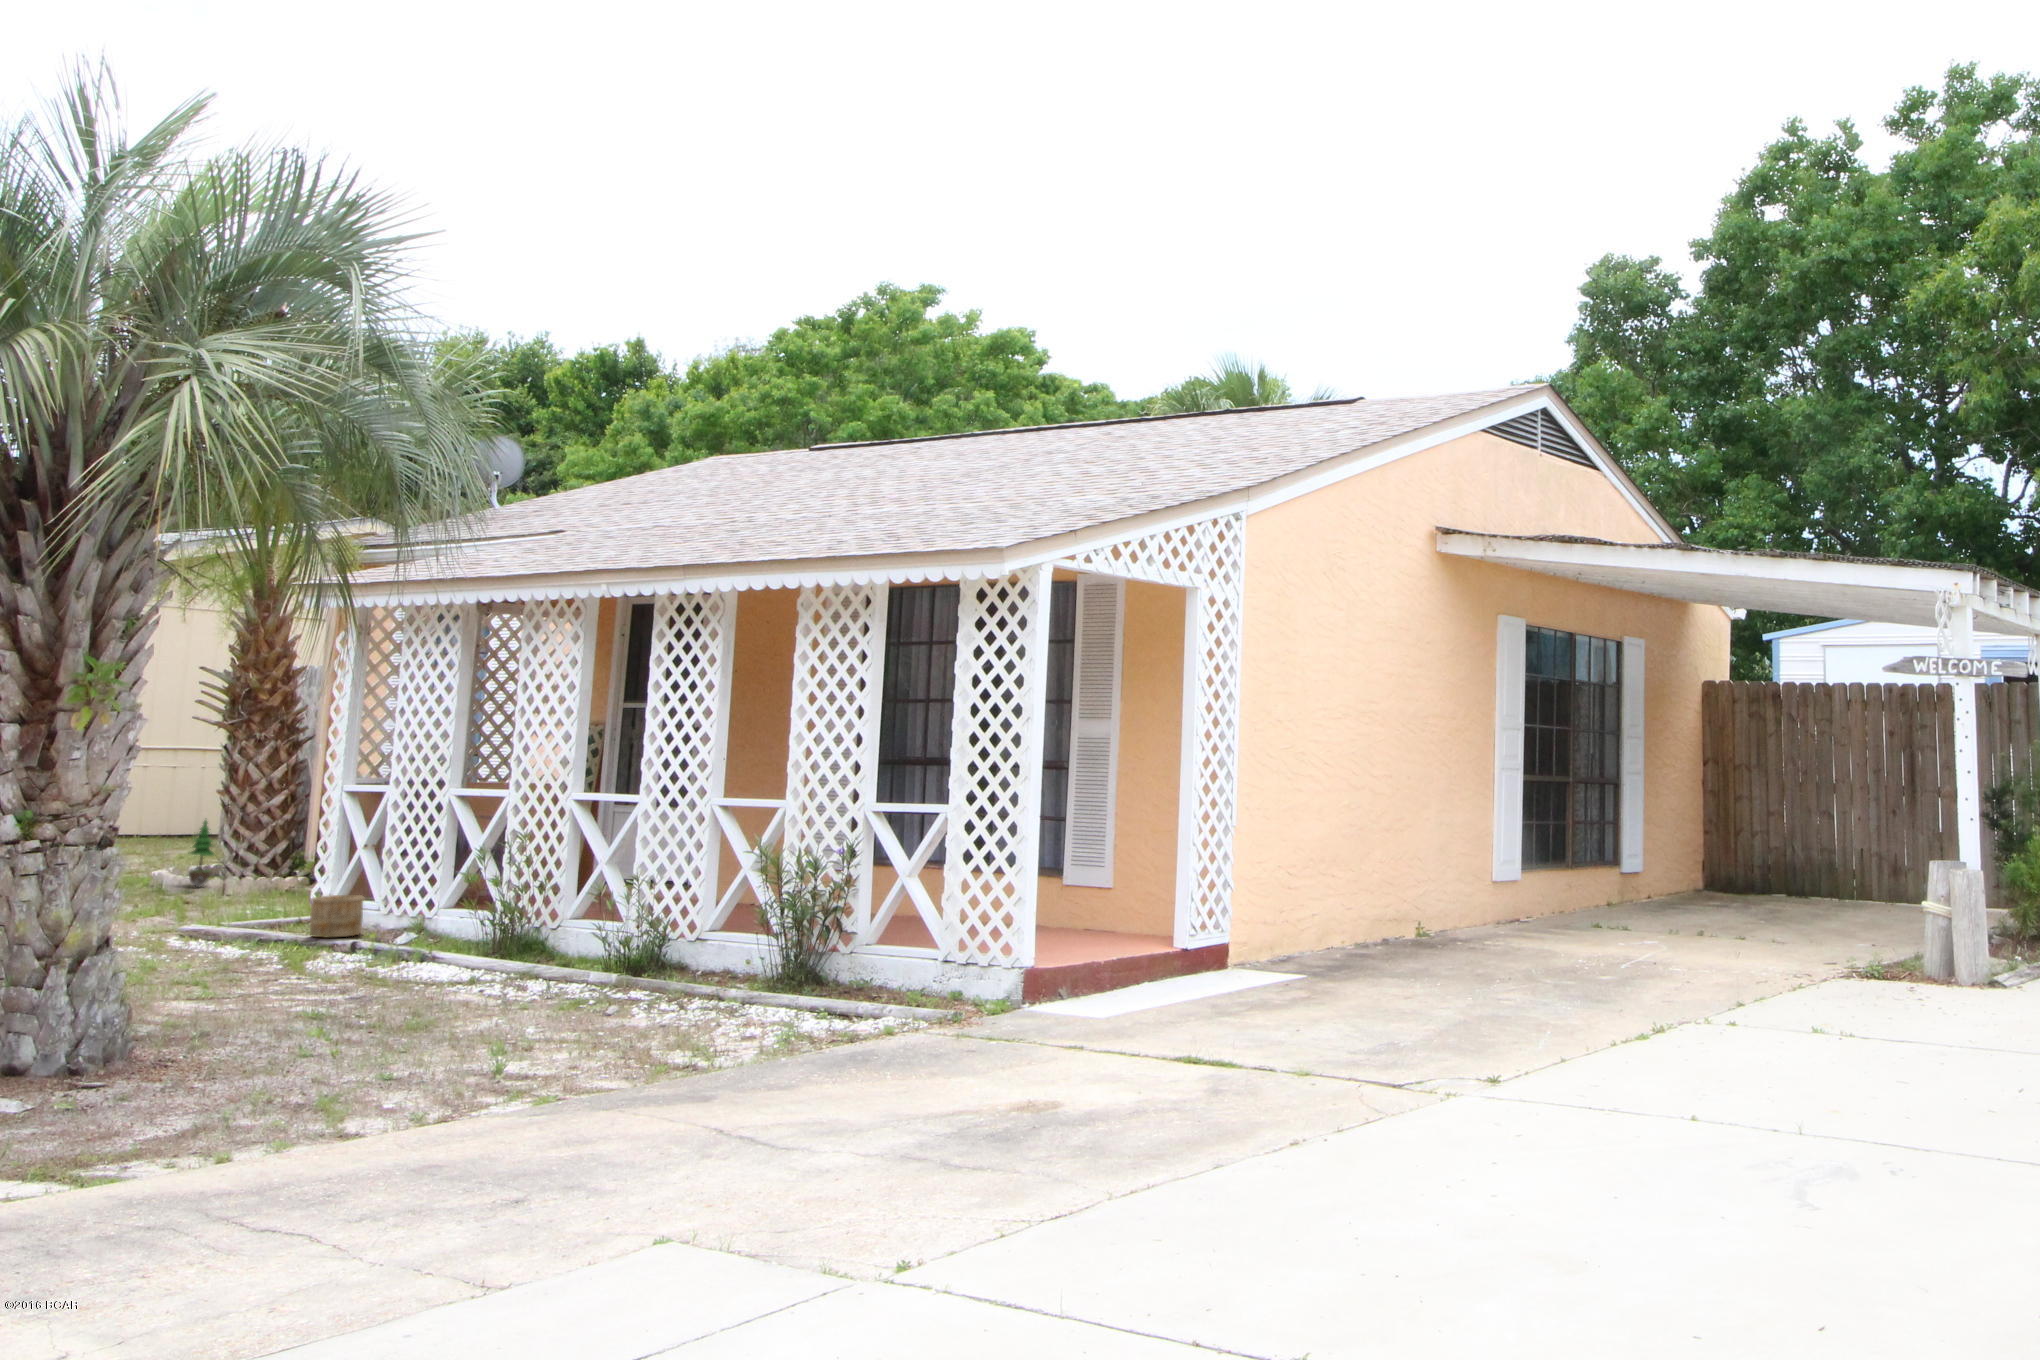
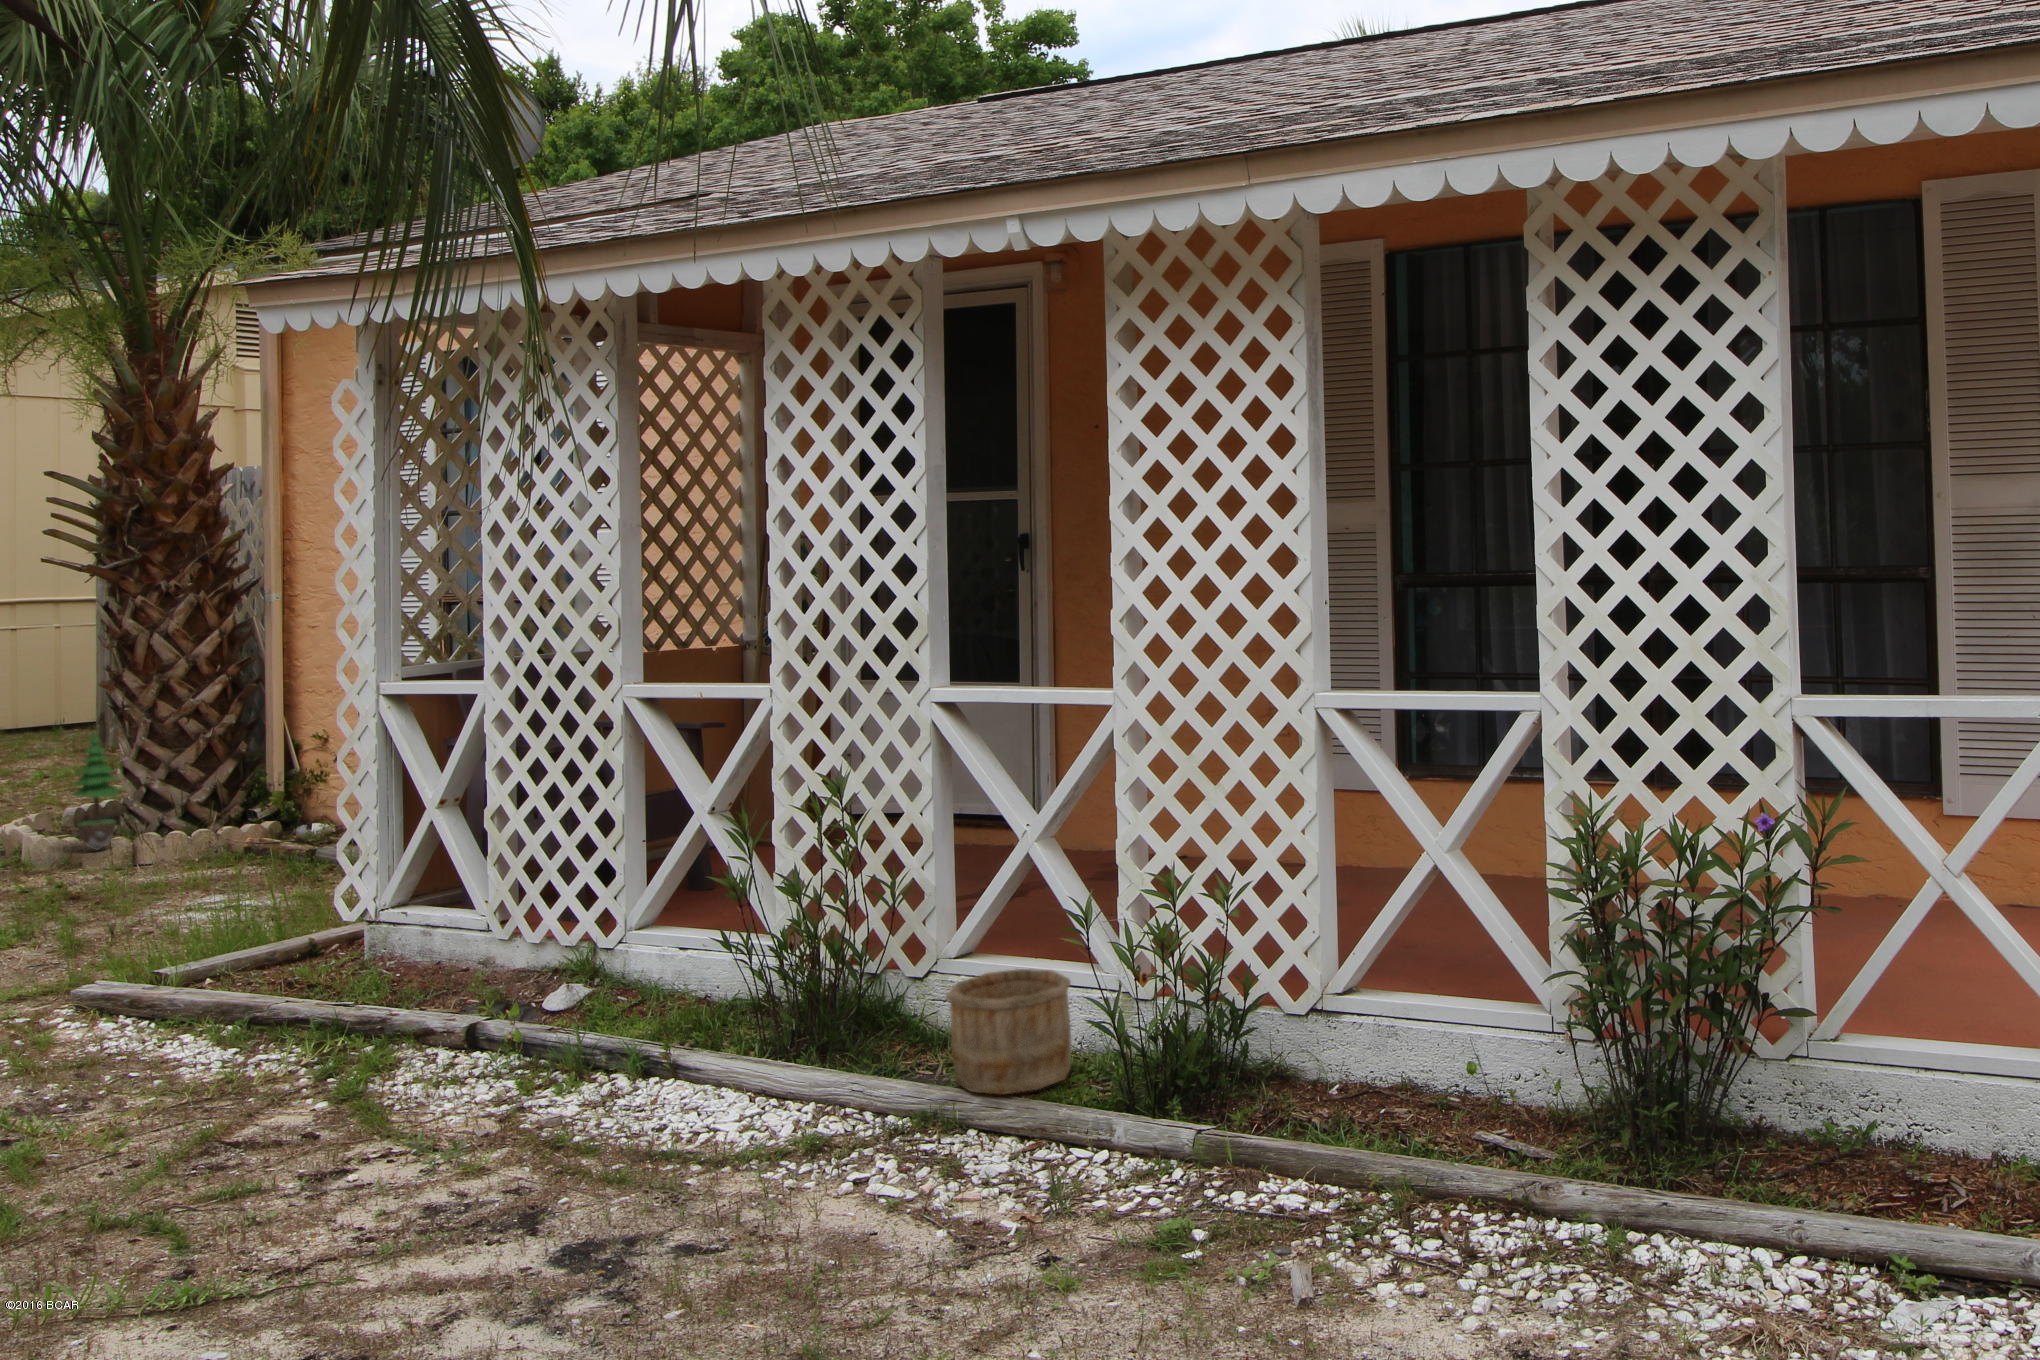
wooden bucket: present [310,895,364,937] -> present [946,969,1071,1095]

